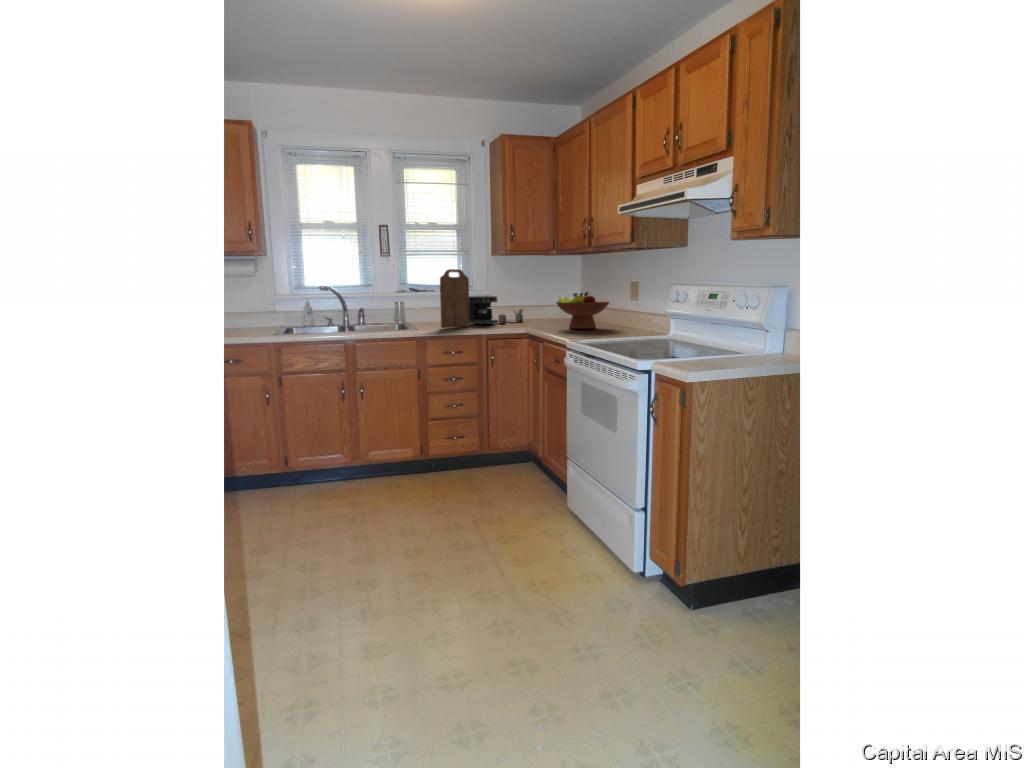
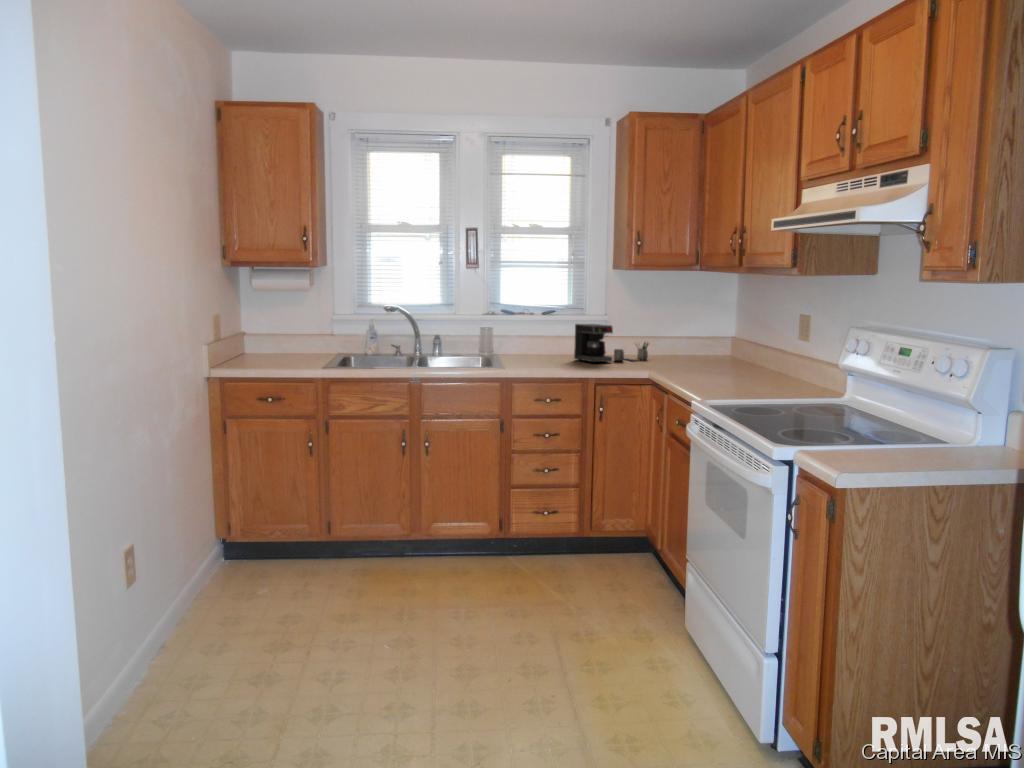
cutting board: present [440,269,469,328] -> none [535,290,575,366]
fruit bowl: present [556,292,610,329] -> none [688,328,765,378]

